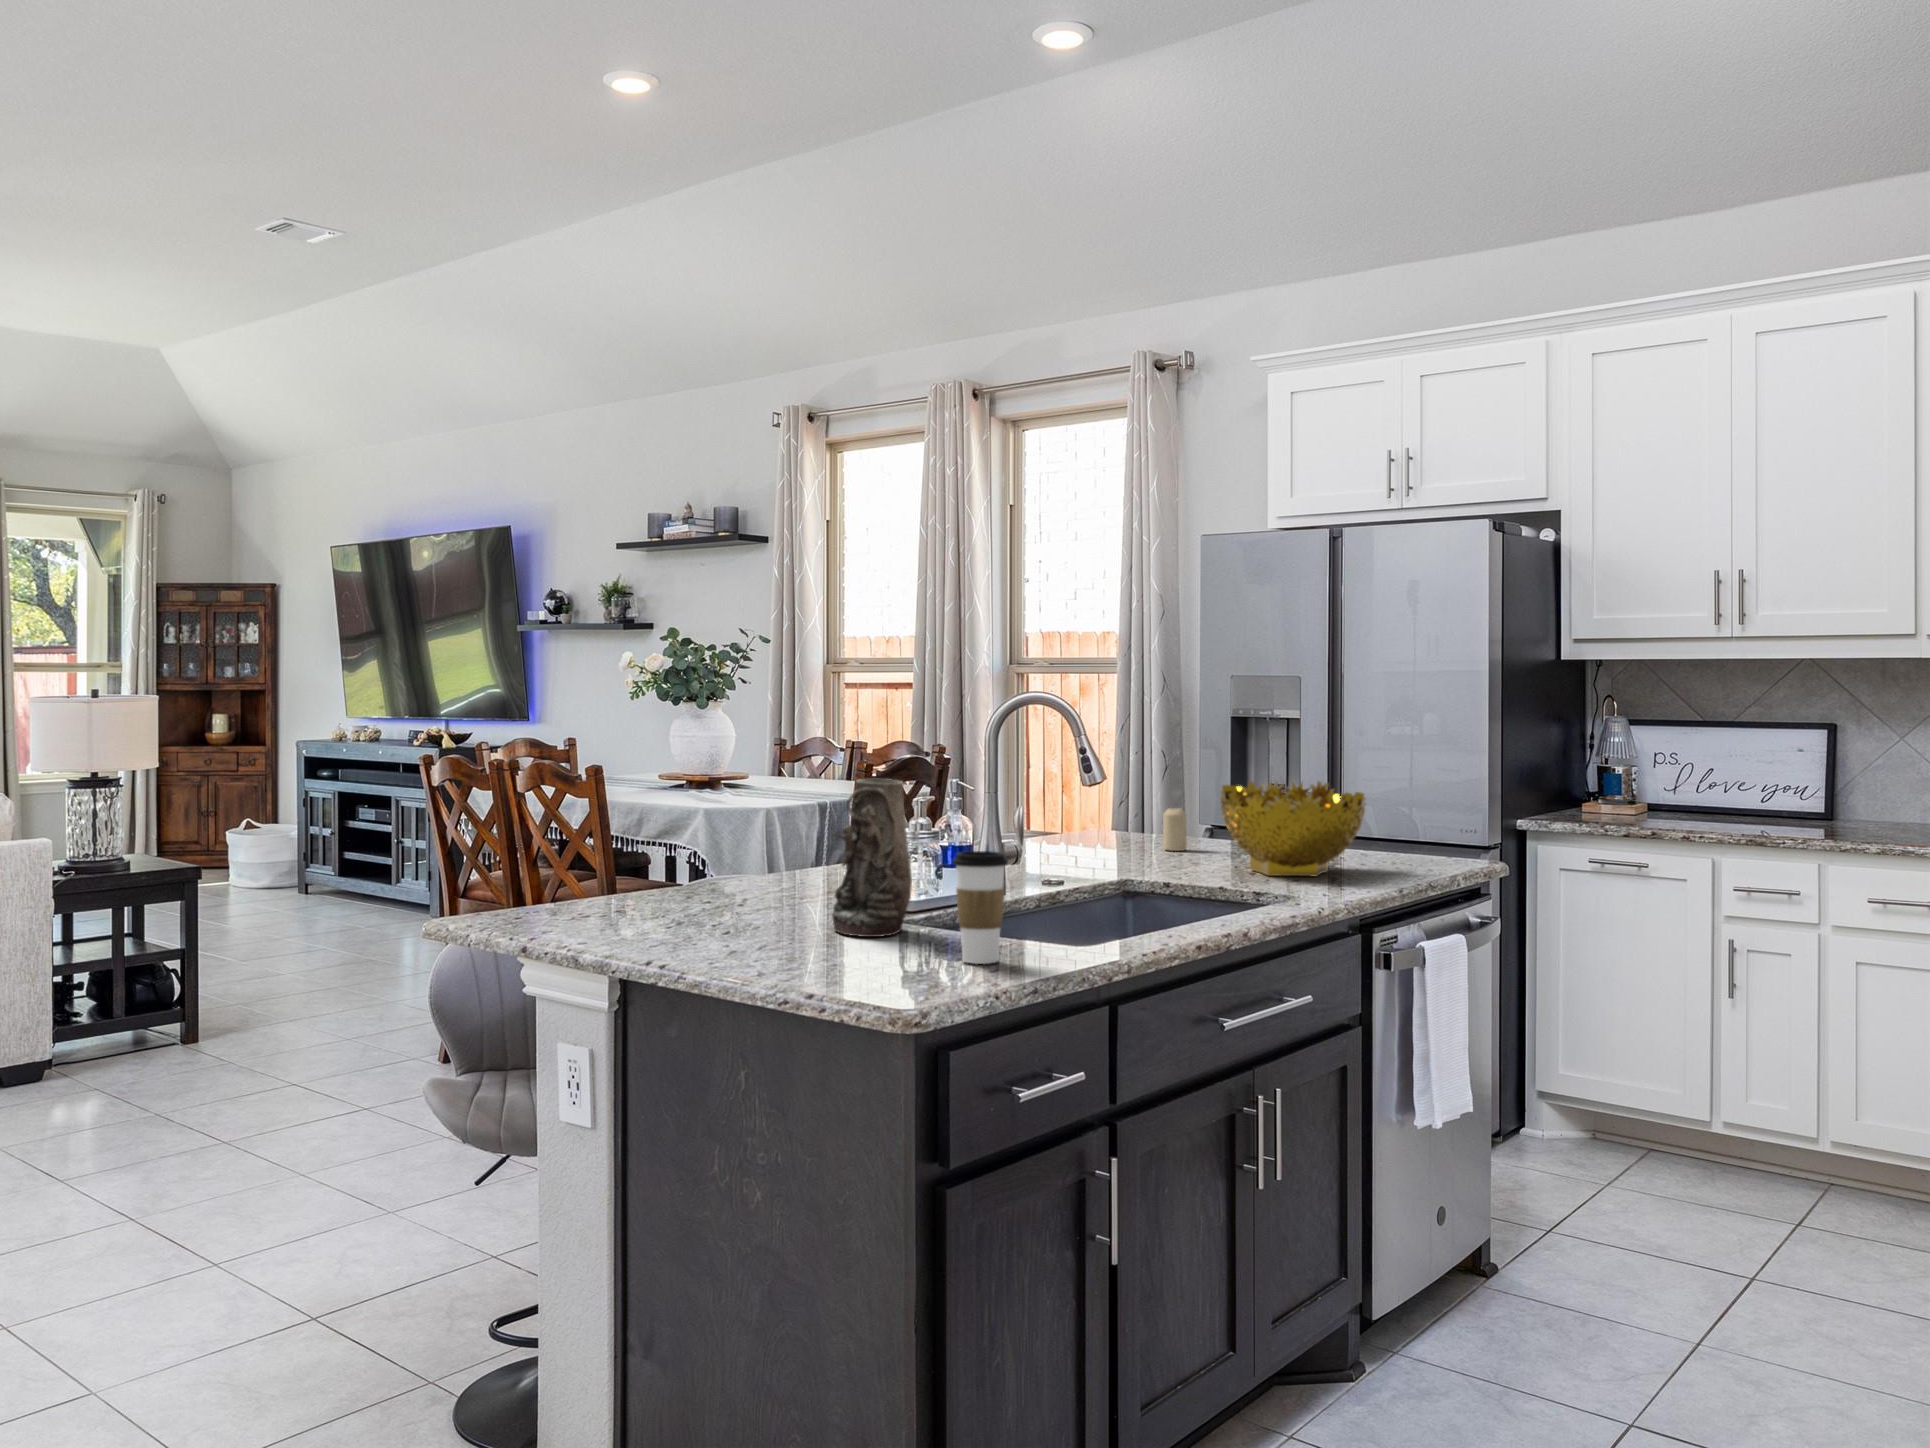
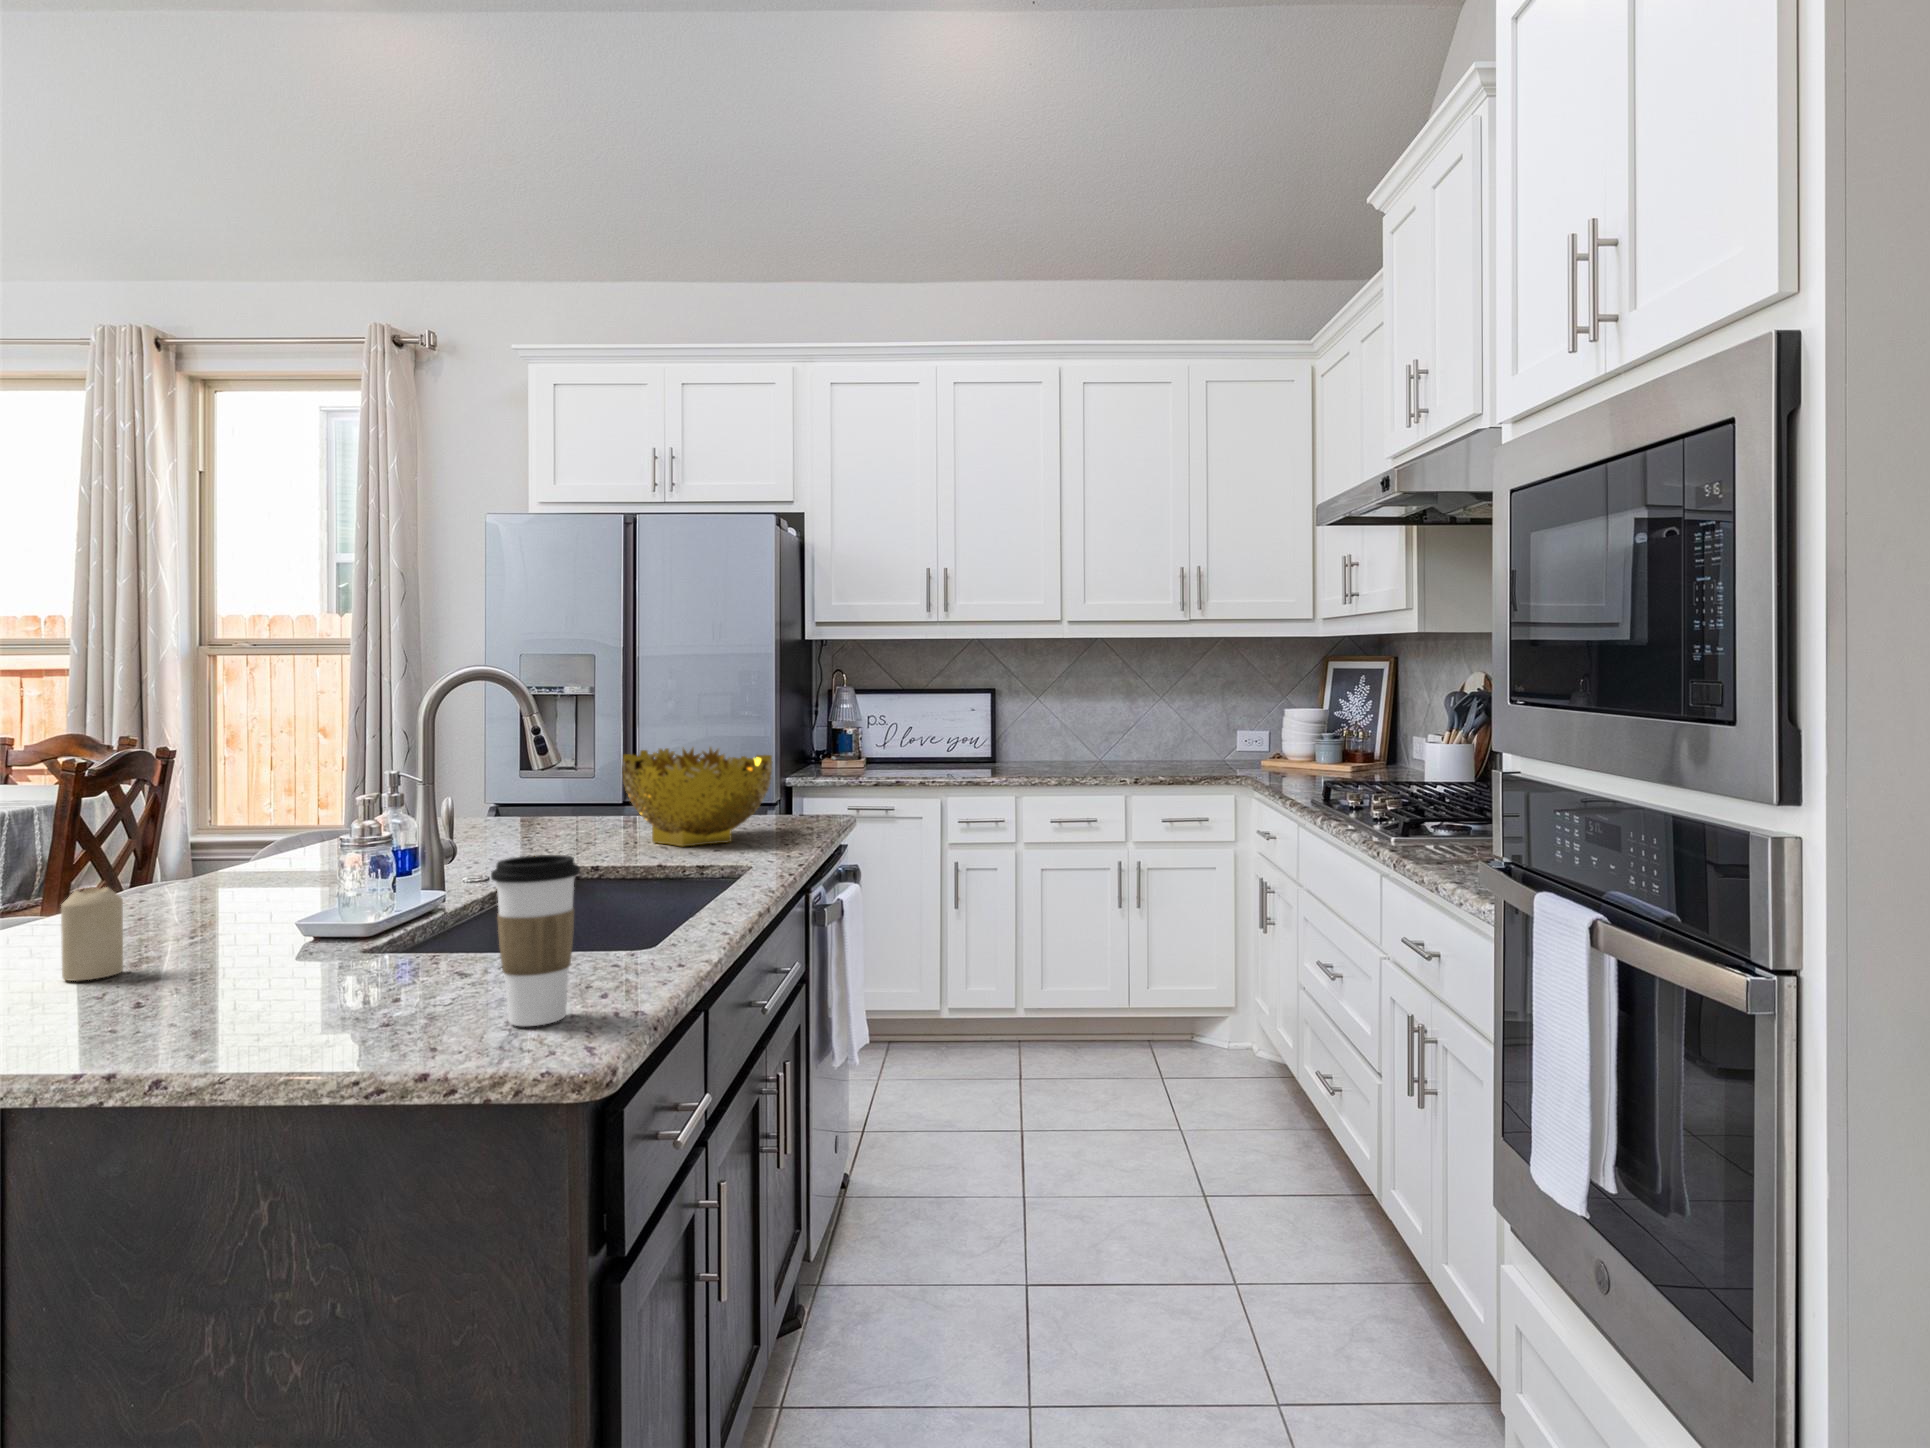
vase: present [832,779,912,937] -> none [203,762,351,1013]
candle: present [1163,808,1187,851] -> present [61,887,123,981]

